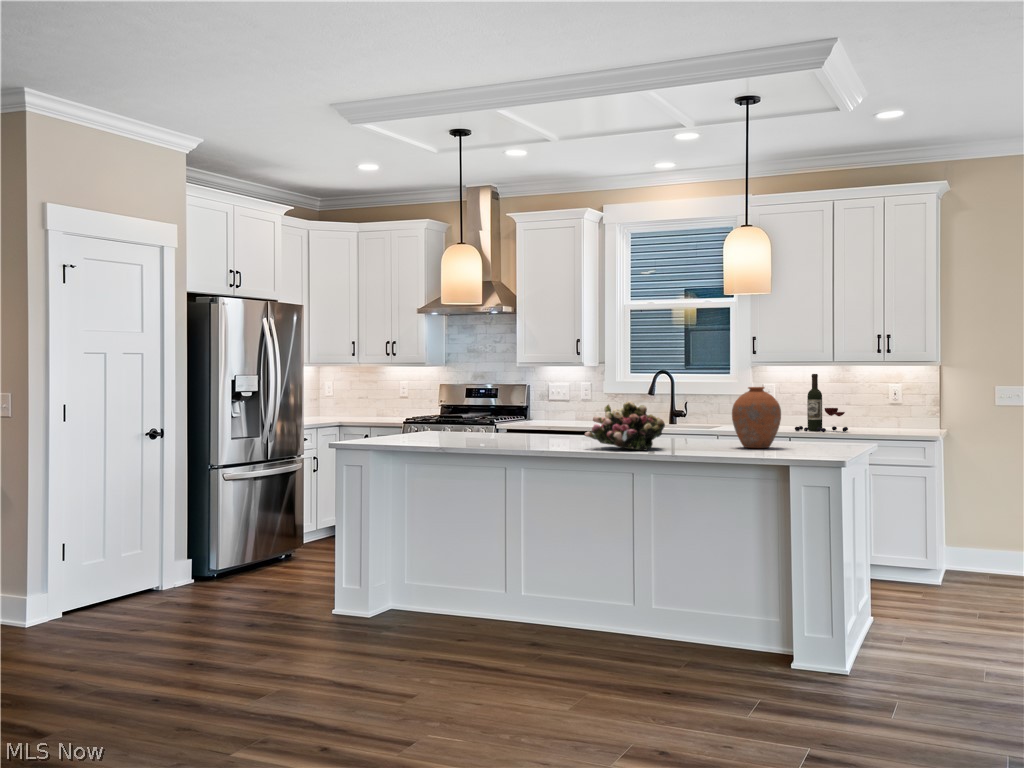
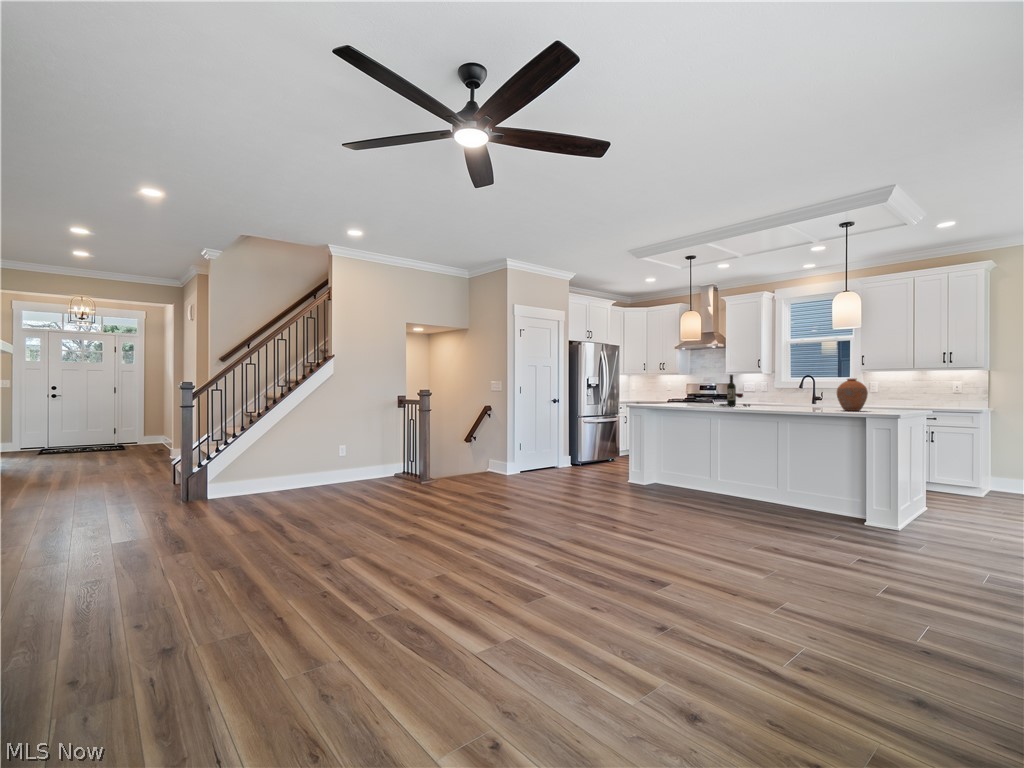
wine bottle: present [795,374,848,432] -> present [720,375,750,406]
flower arrangement: present [585,401,665,450] -> none [750,386,796,410]

